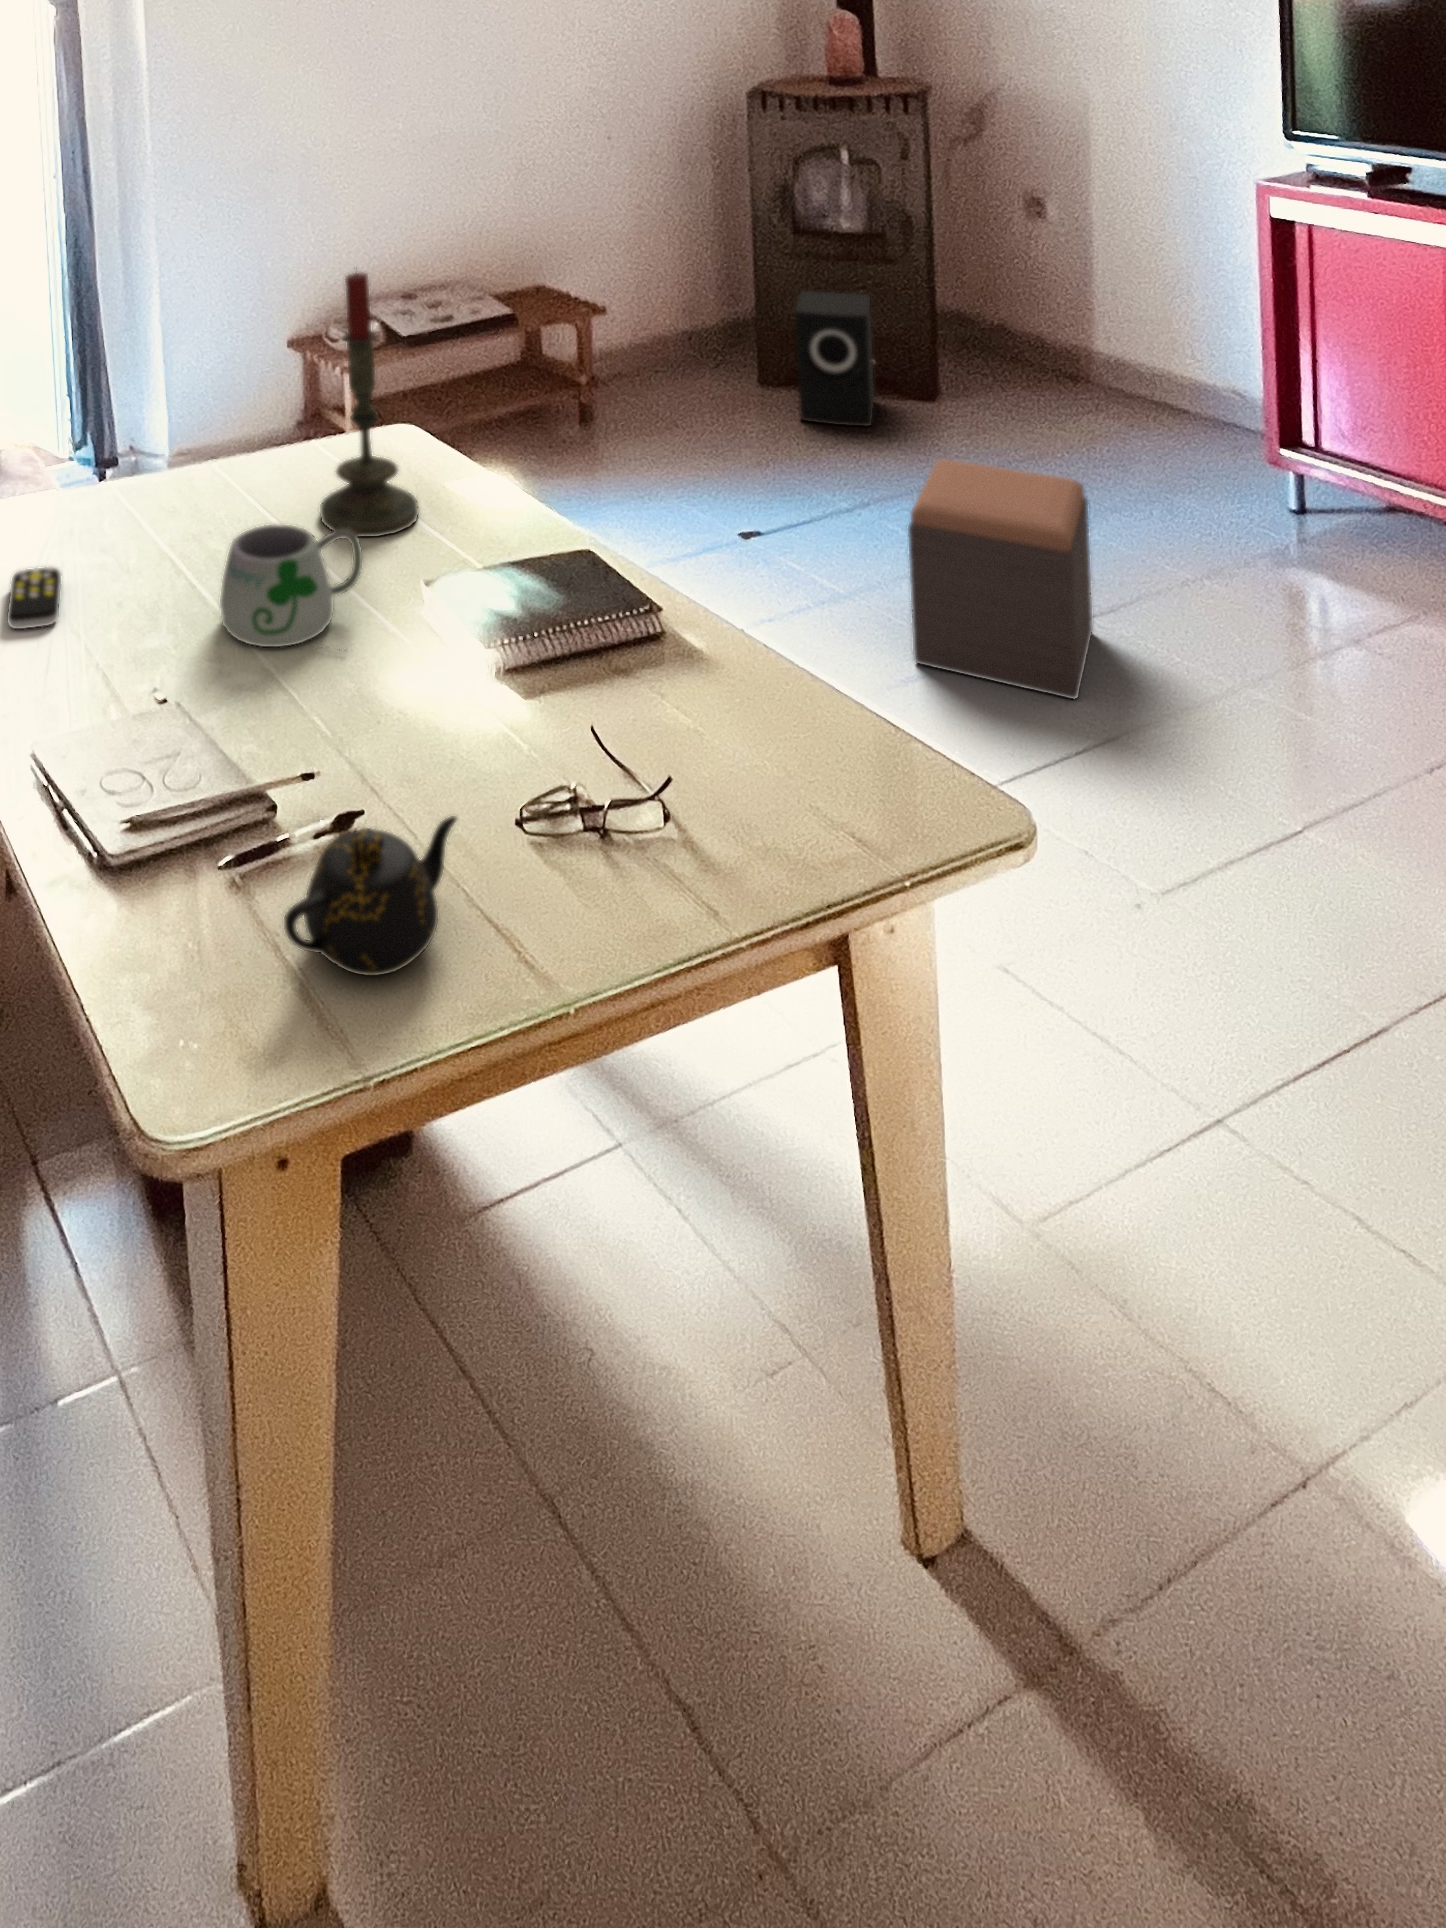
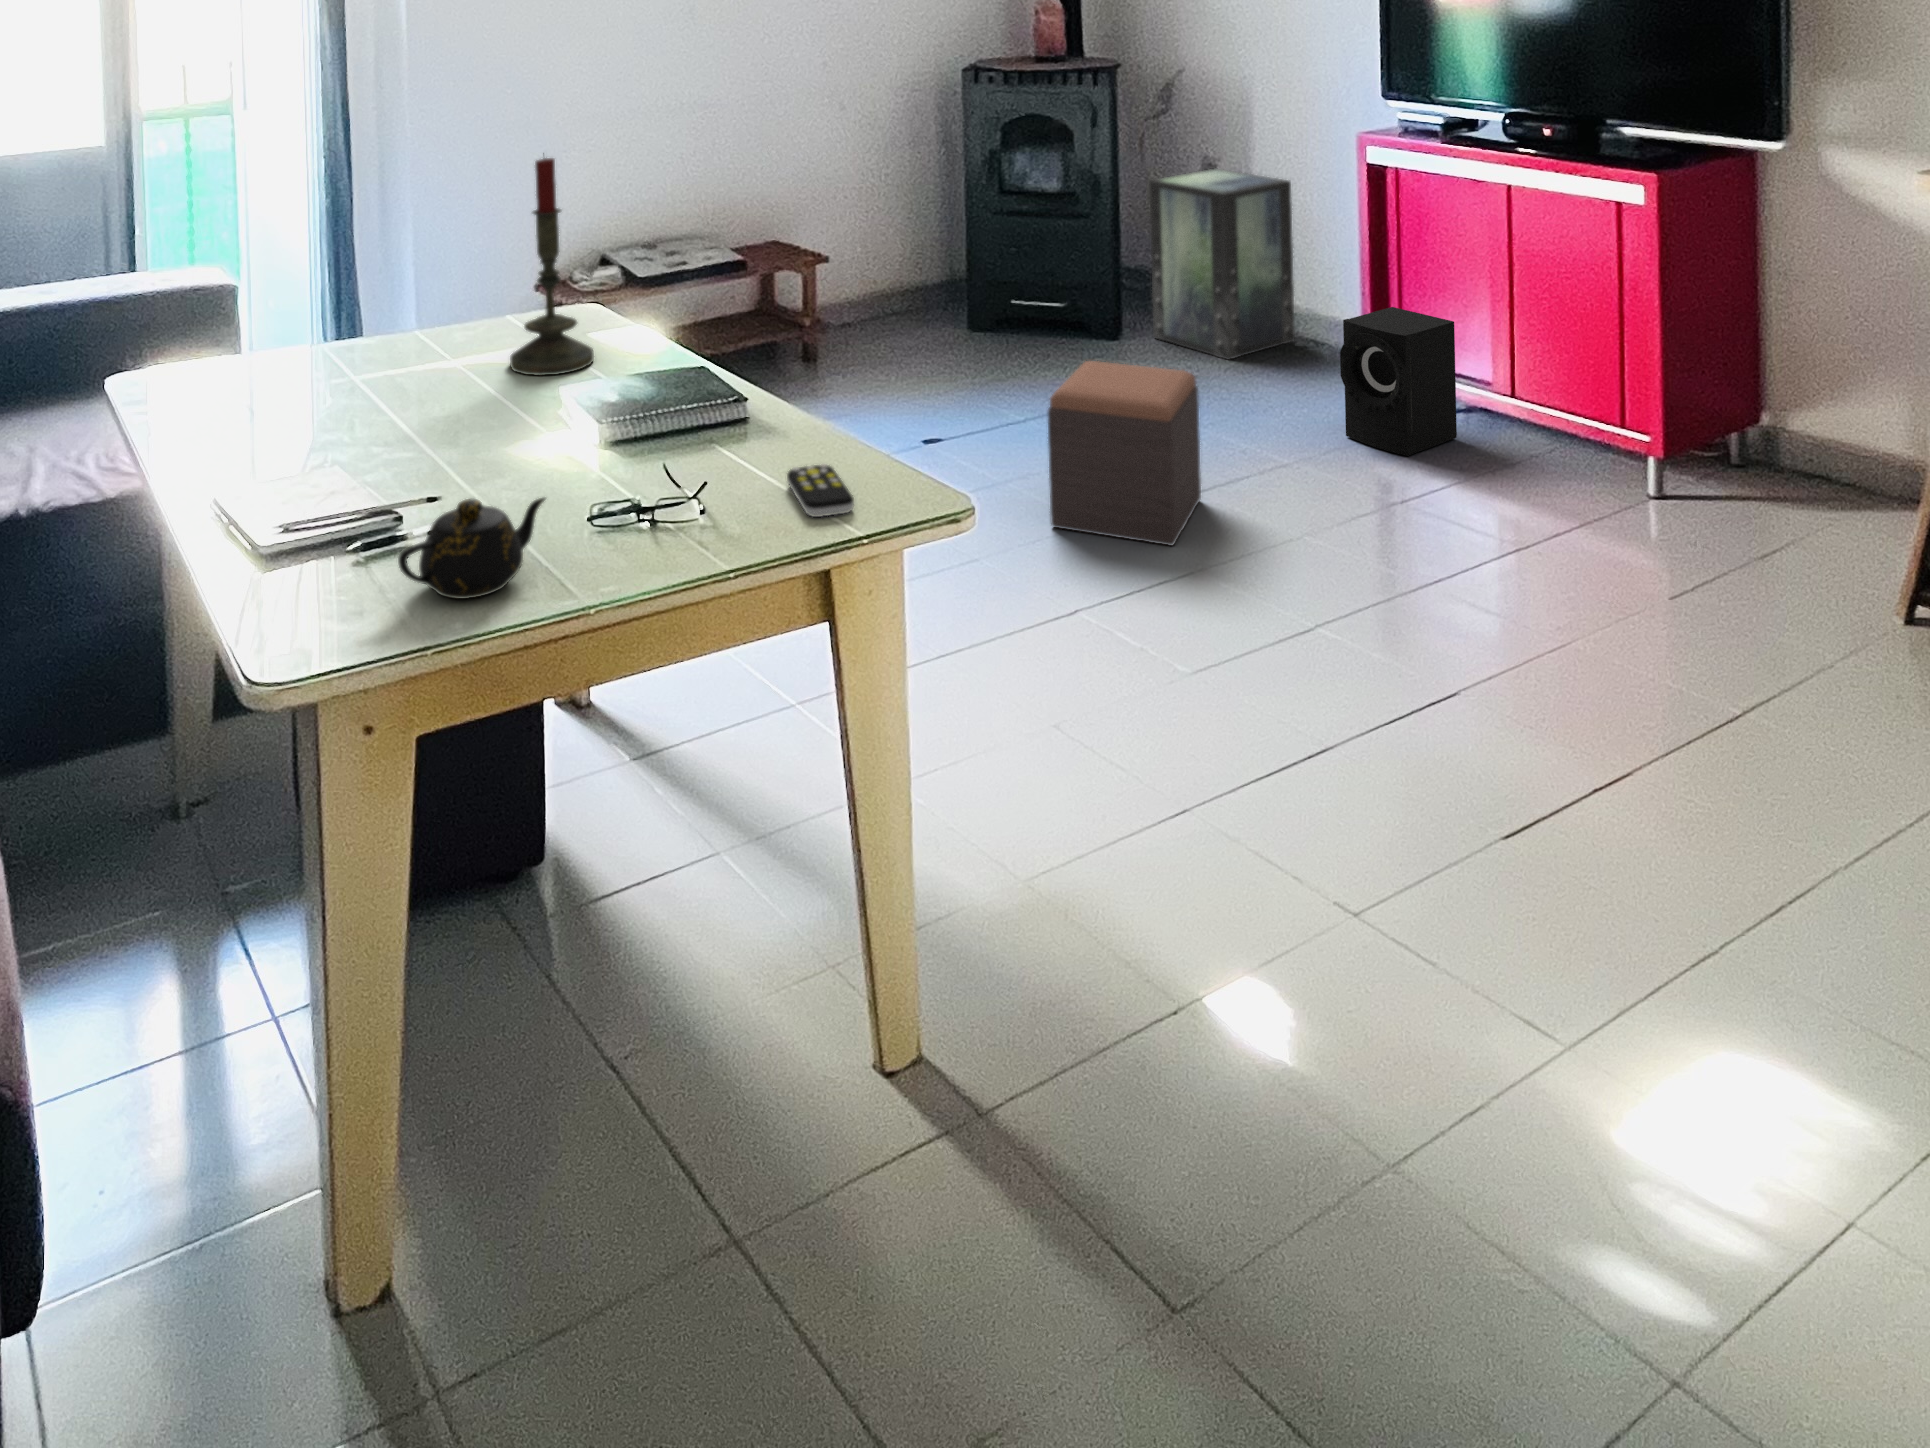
storage box: none [961,199,1143,428] -> present [1149,169,1295,359]
speaker: present [795,291,874,426] -> present [1340,307,1457,456]
mug: present [220,524,362,652] -> none [405,349,528,440]
remote control: present [7,567,61,629] -> present [787,464,854,517]

